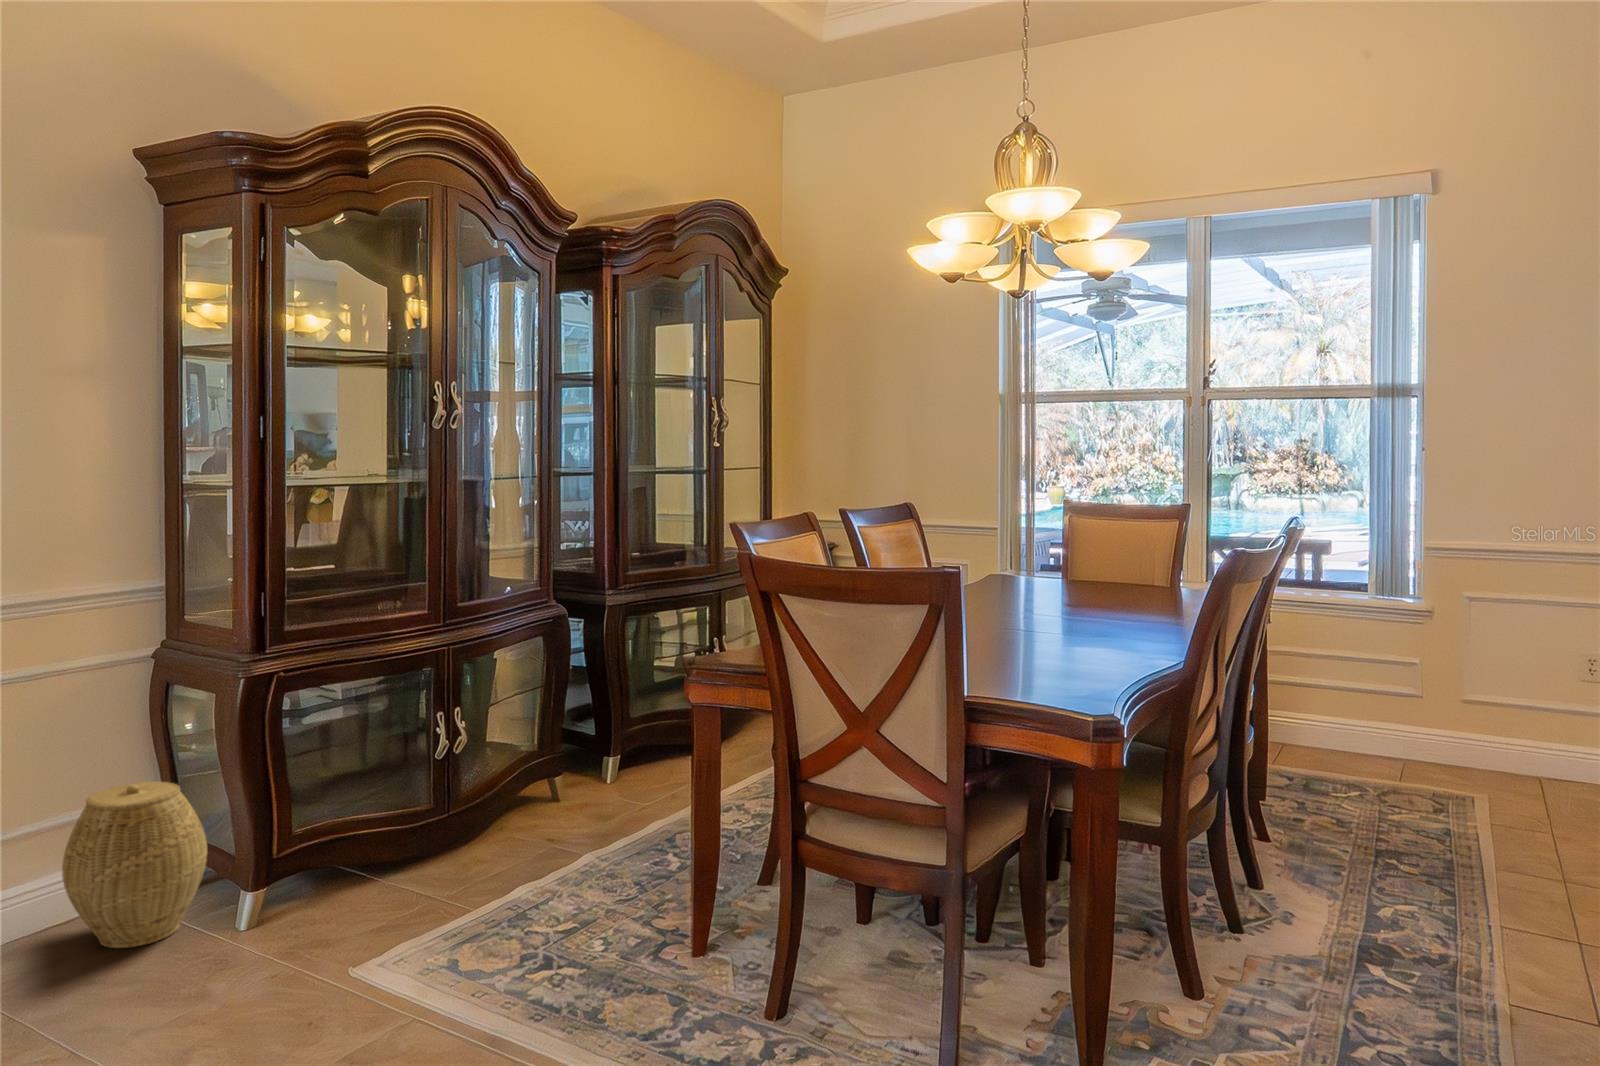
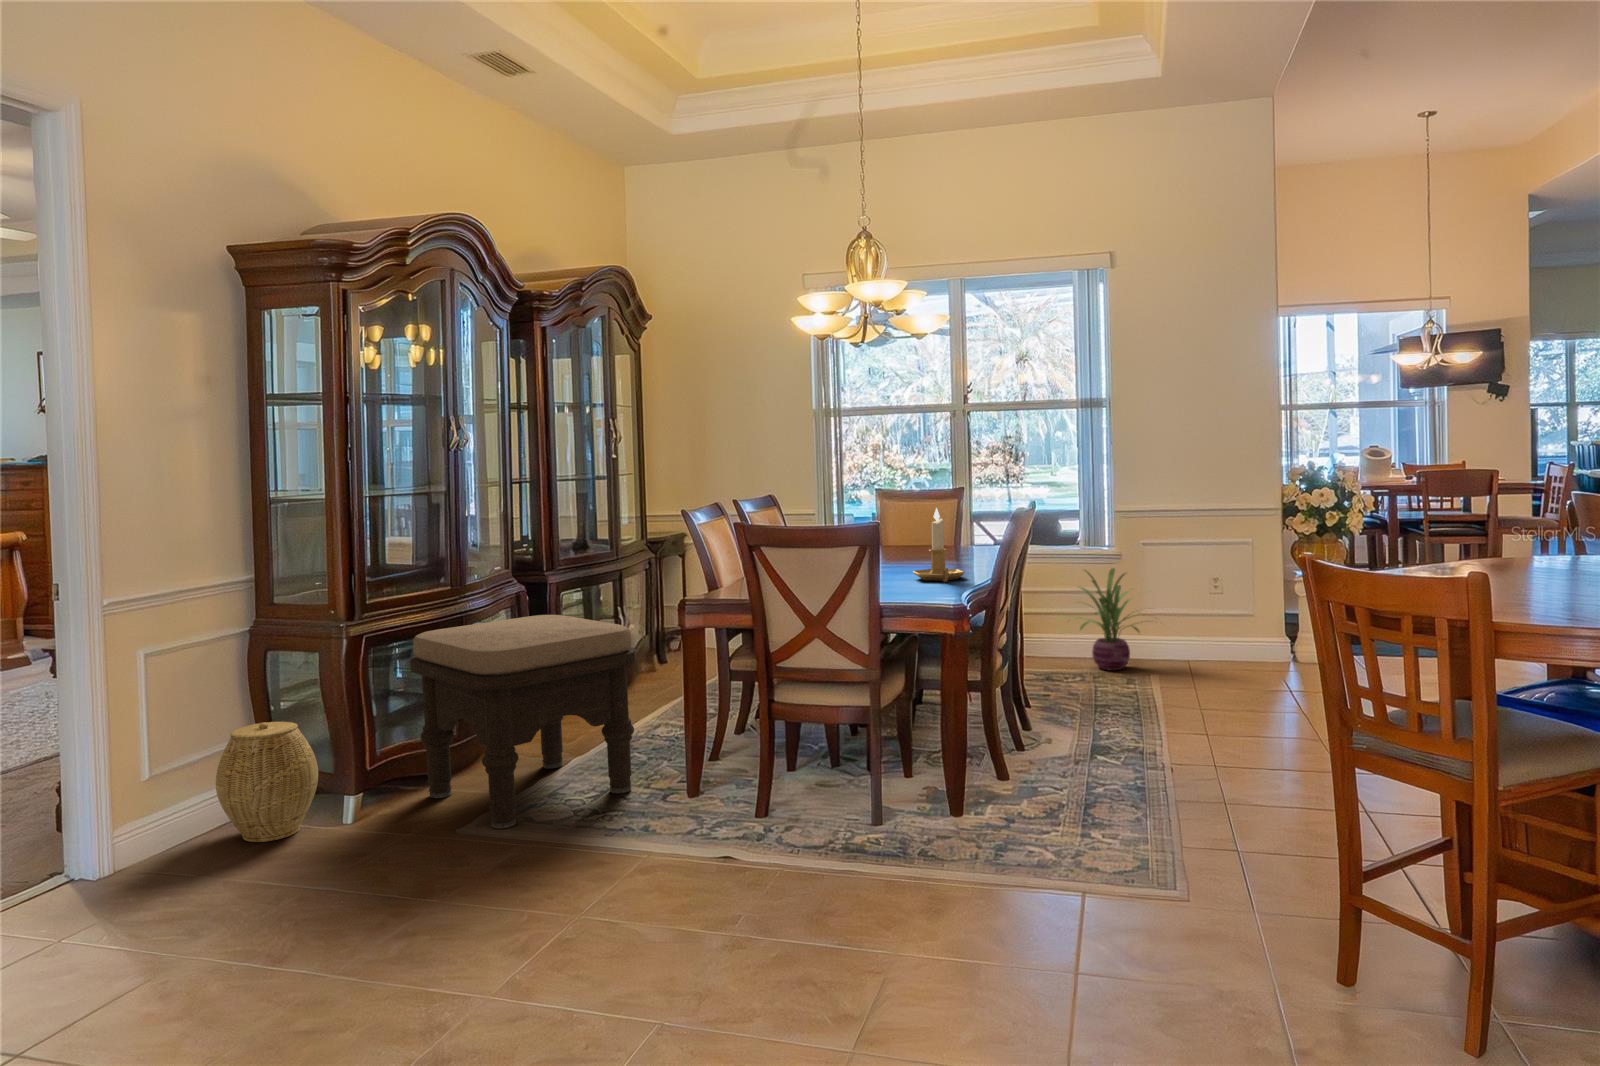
candlestick: none [1064,538,1147,661] -> present [913,508,964,582]
decorative plant: none [1314,629,1502,783] -> present [1079,568,1151,670]
ottoman: none [344,656,639,975] -> present [410,615,636,829]

